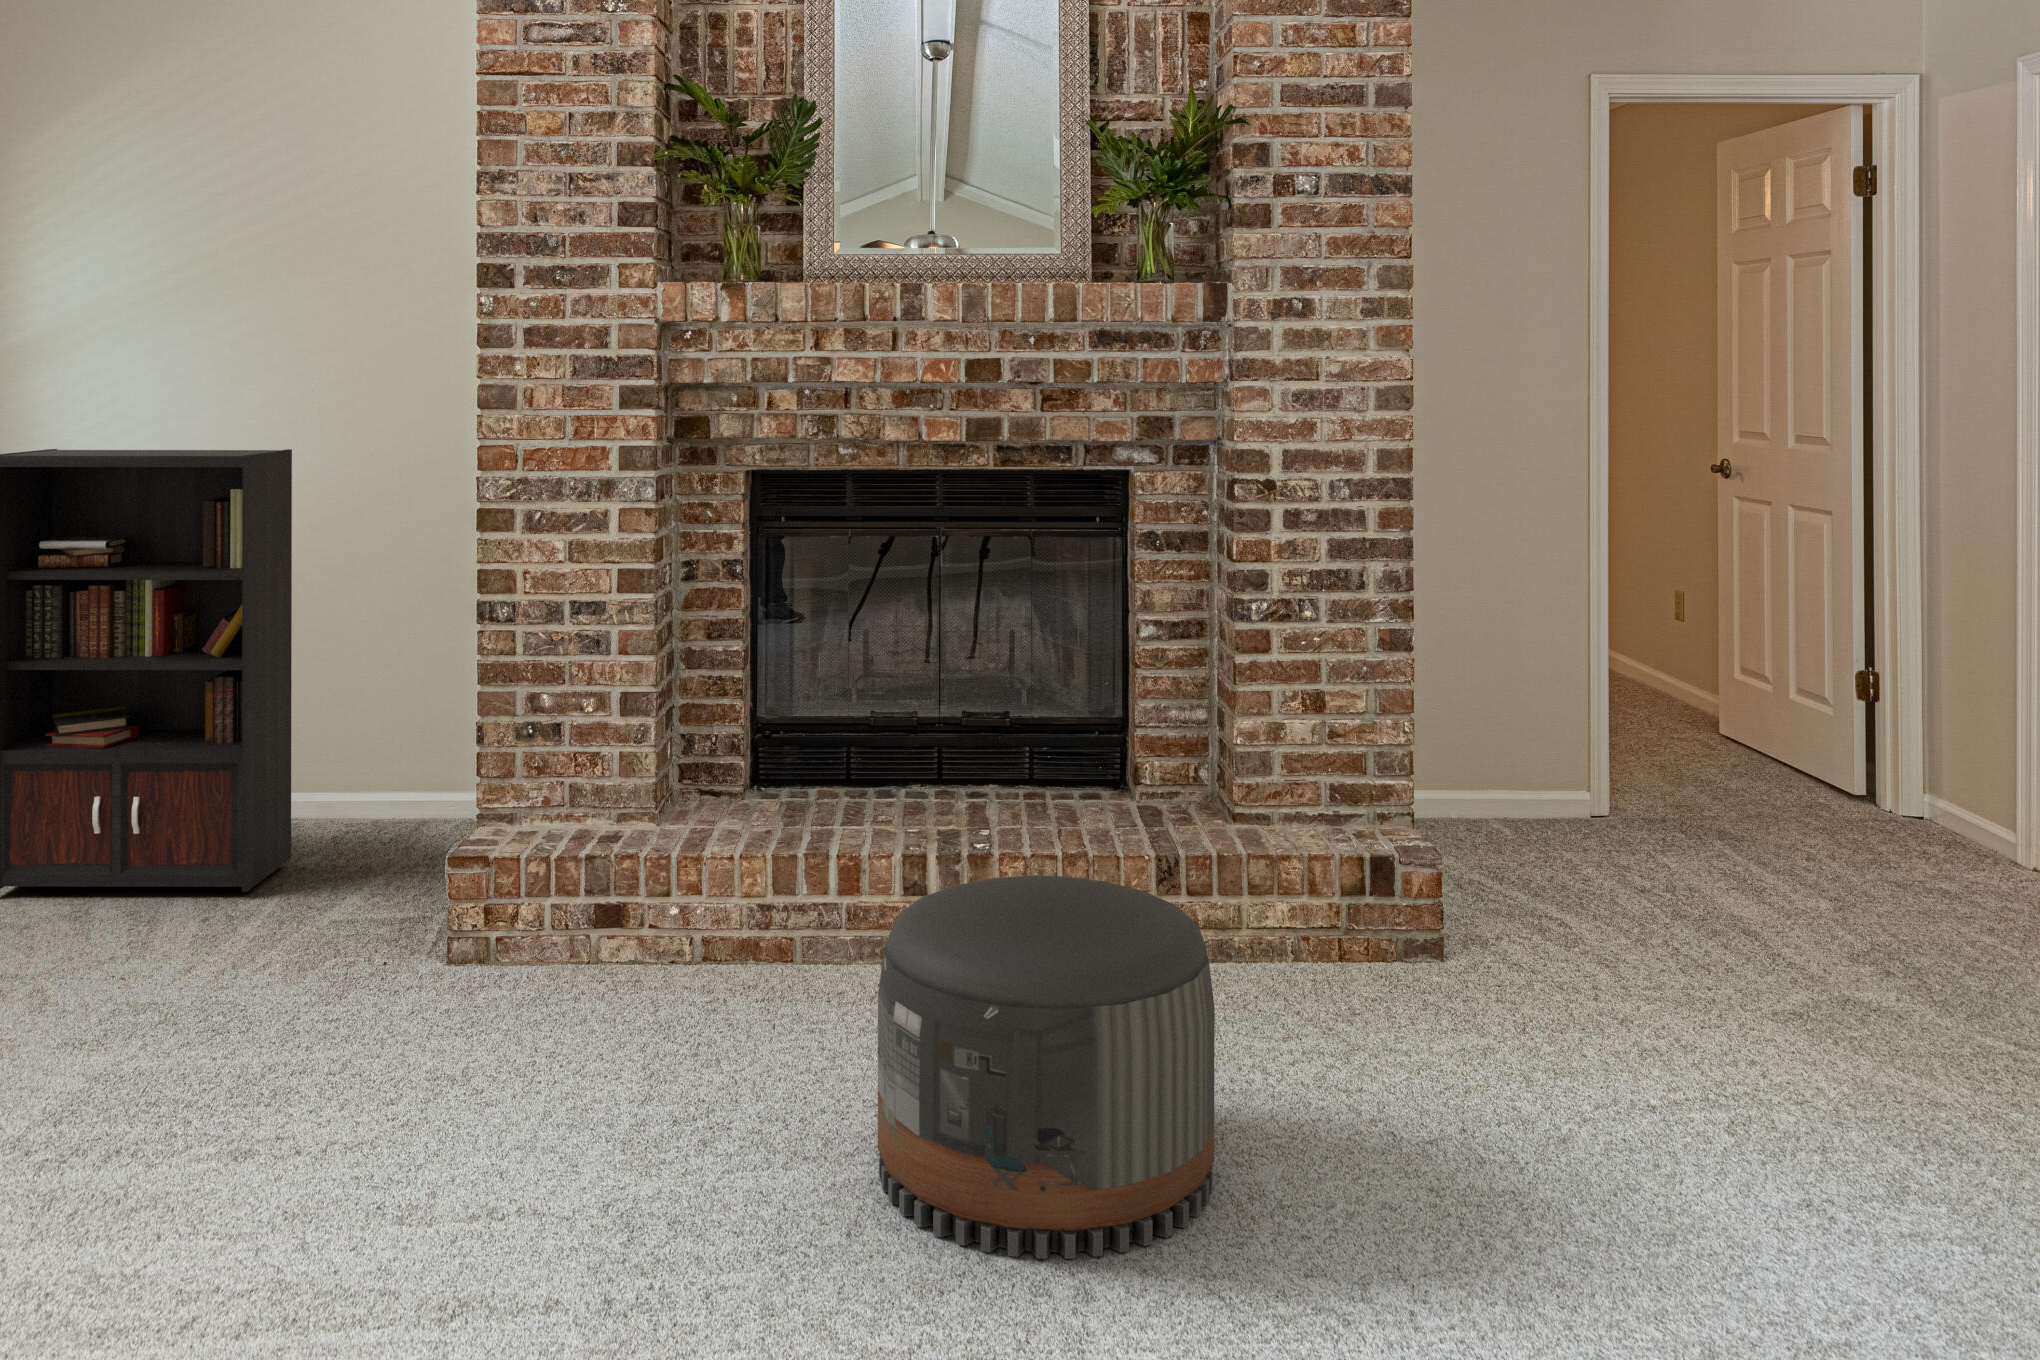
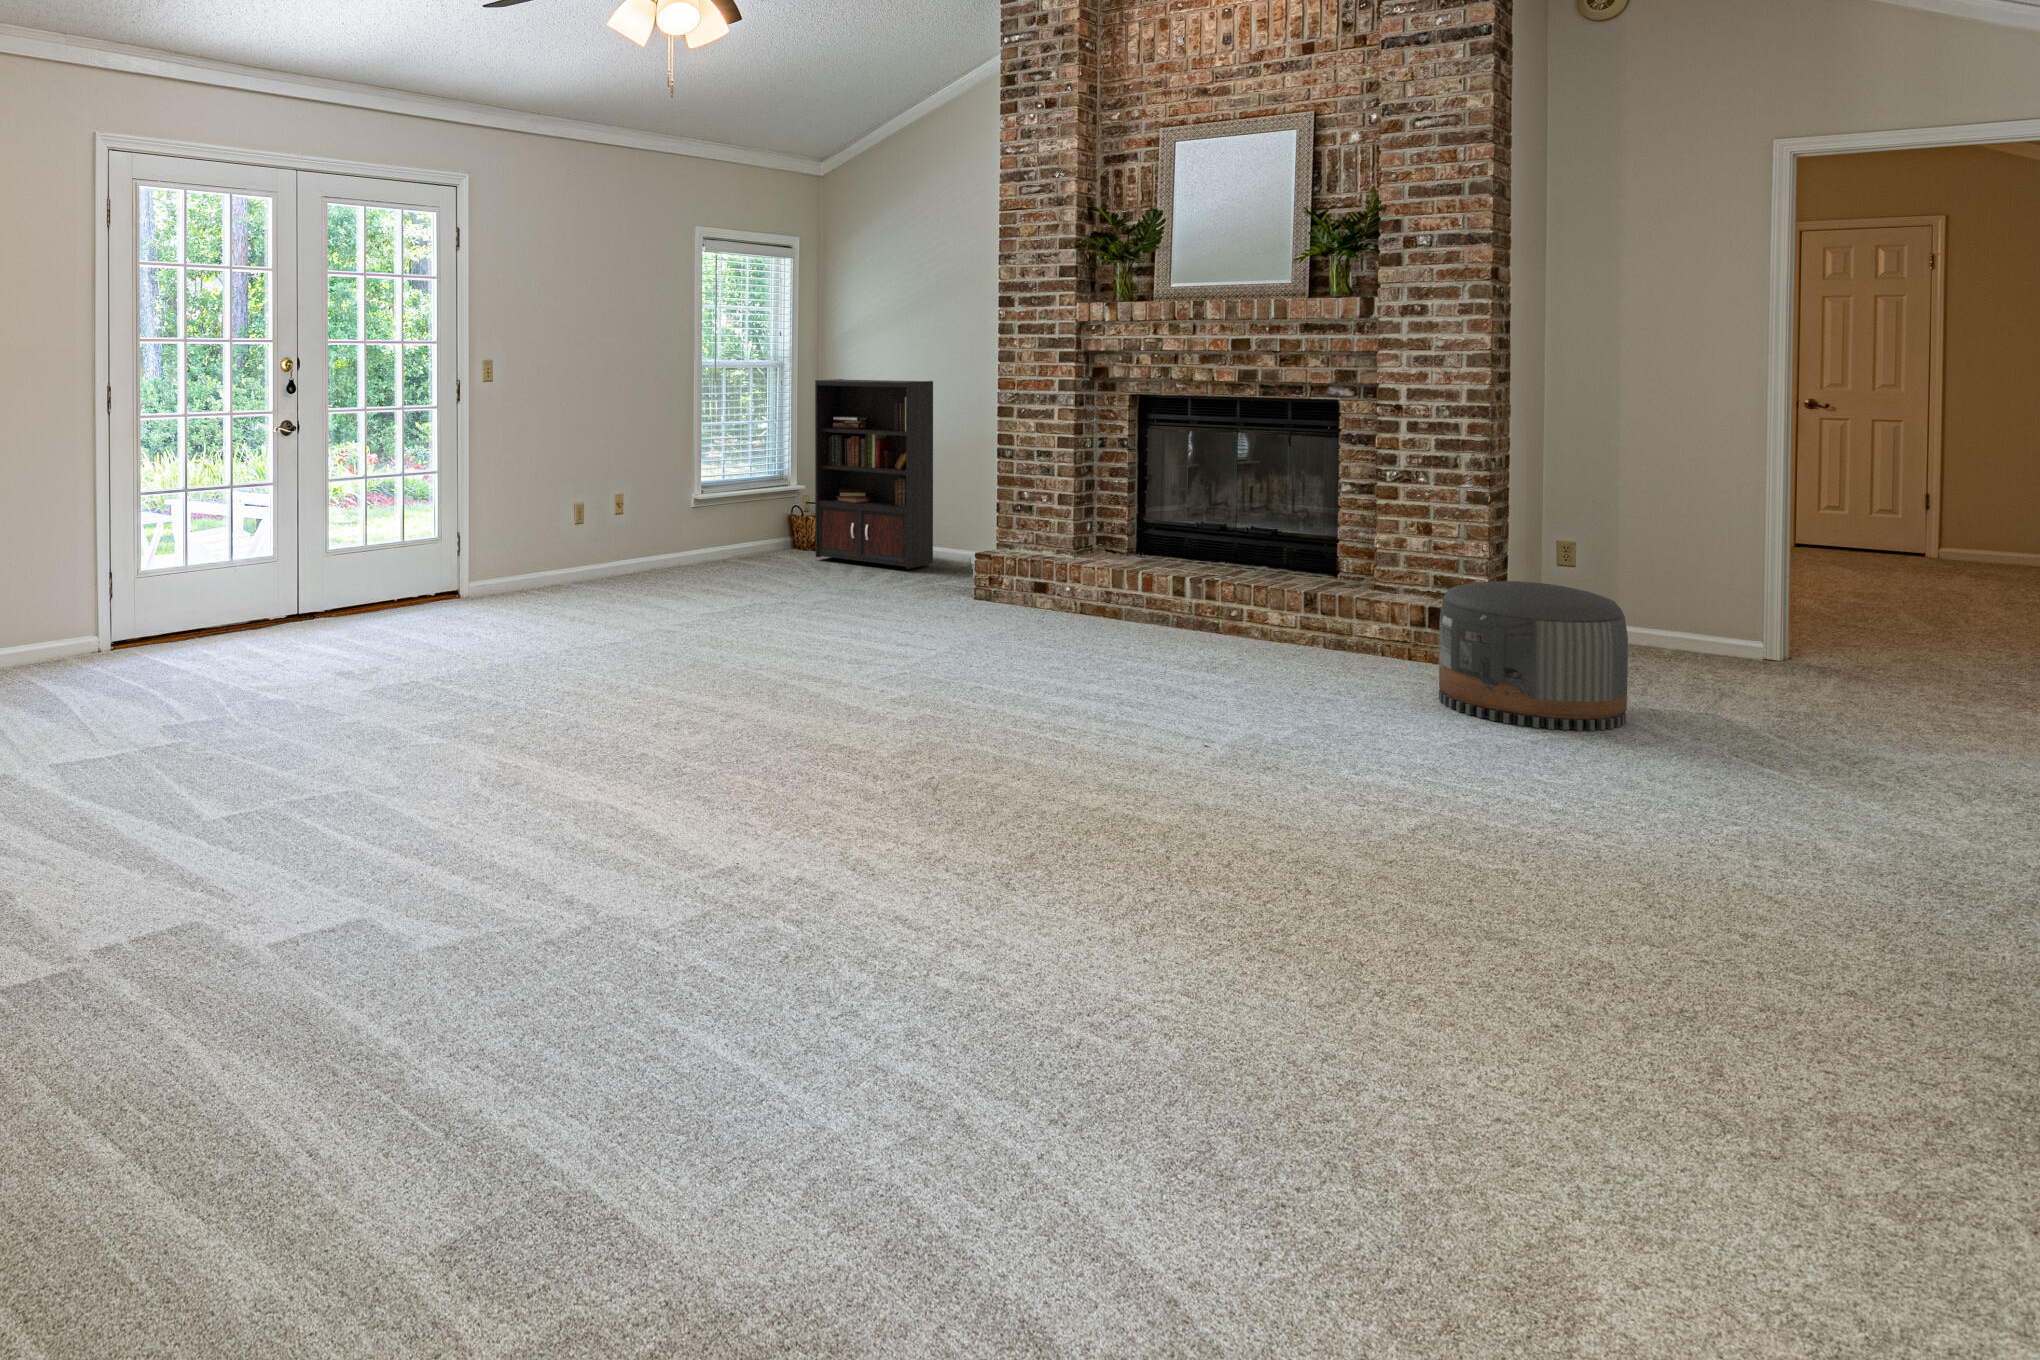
pouf: present [878,876,1215,1259] -> present [1439,581,1628,731]

